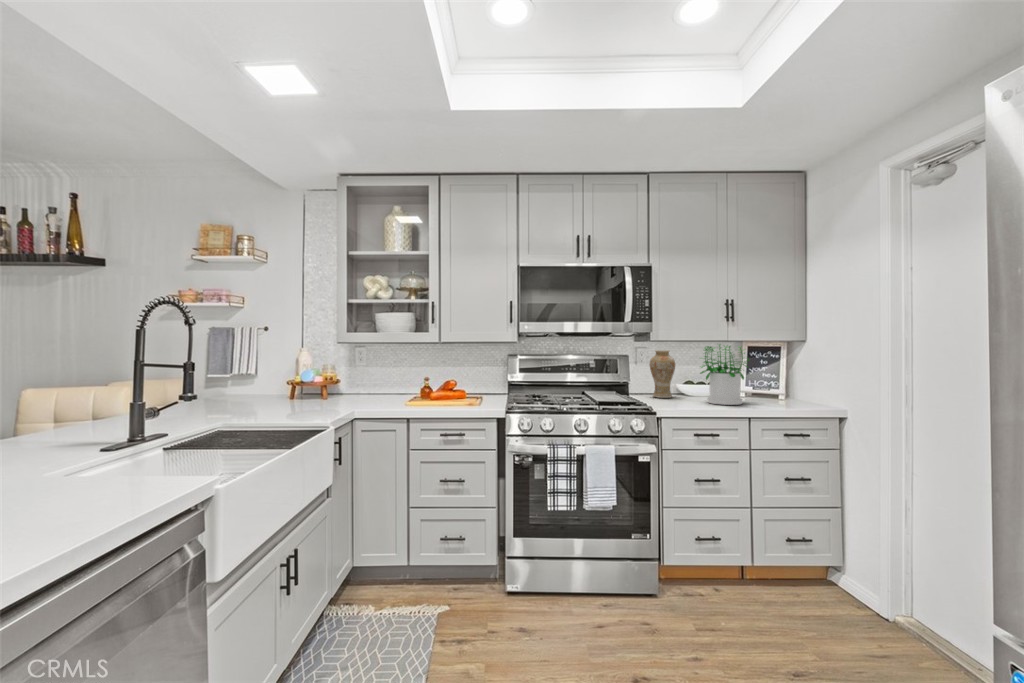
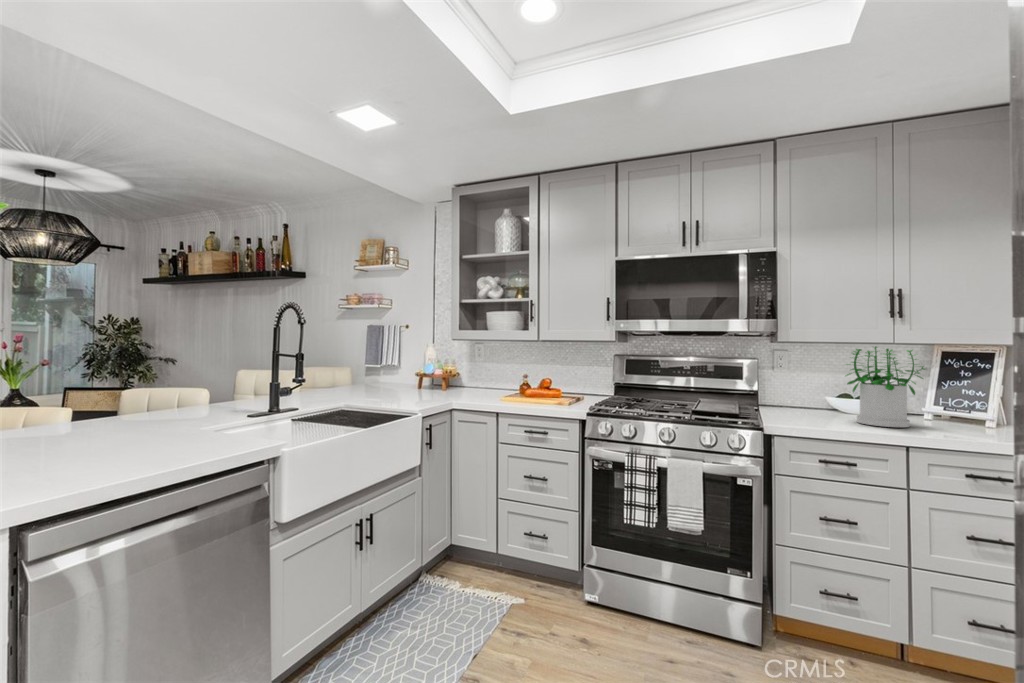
vase: present [650,350,675,398] -> none [783,354,818,412]

